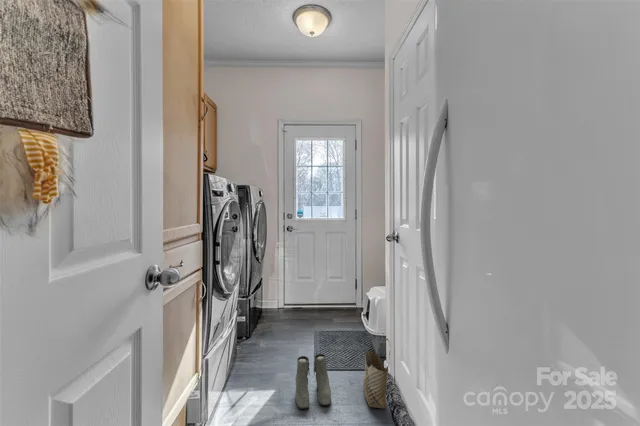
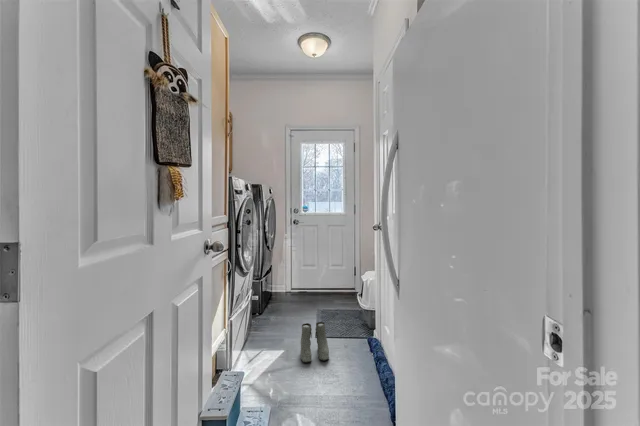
woven basket: present [362,338,390,408] -> none [354,308,376,363]

